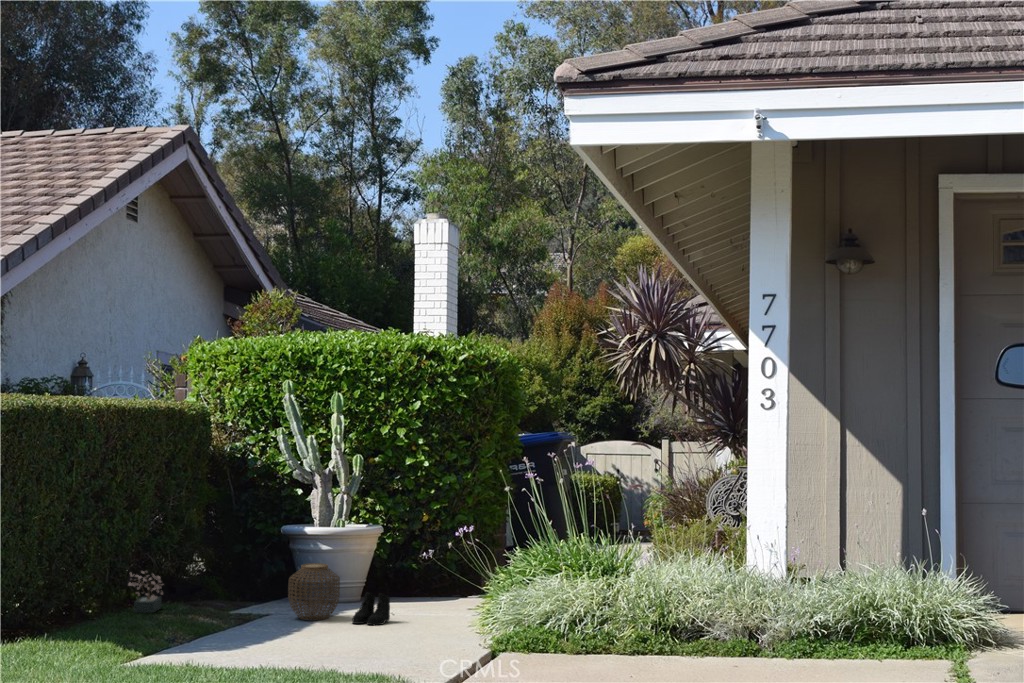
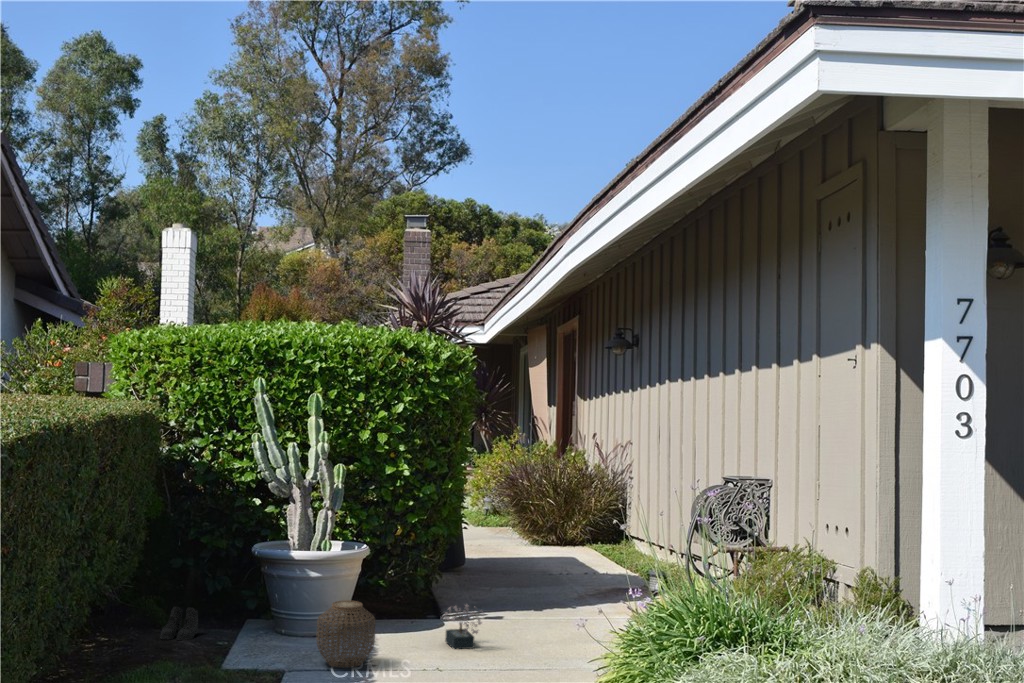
decorative plant: present [128,571,163,613] -> present [444,604,484,649]
boots: present [352,592,390,625] -> present [160,607,198,640]

